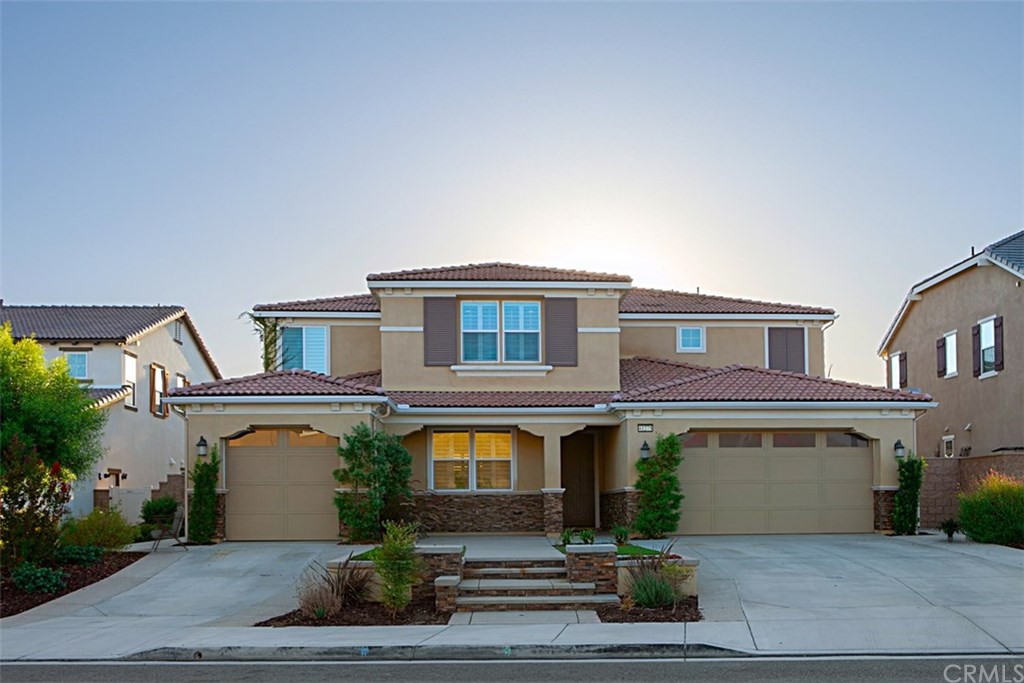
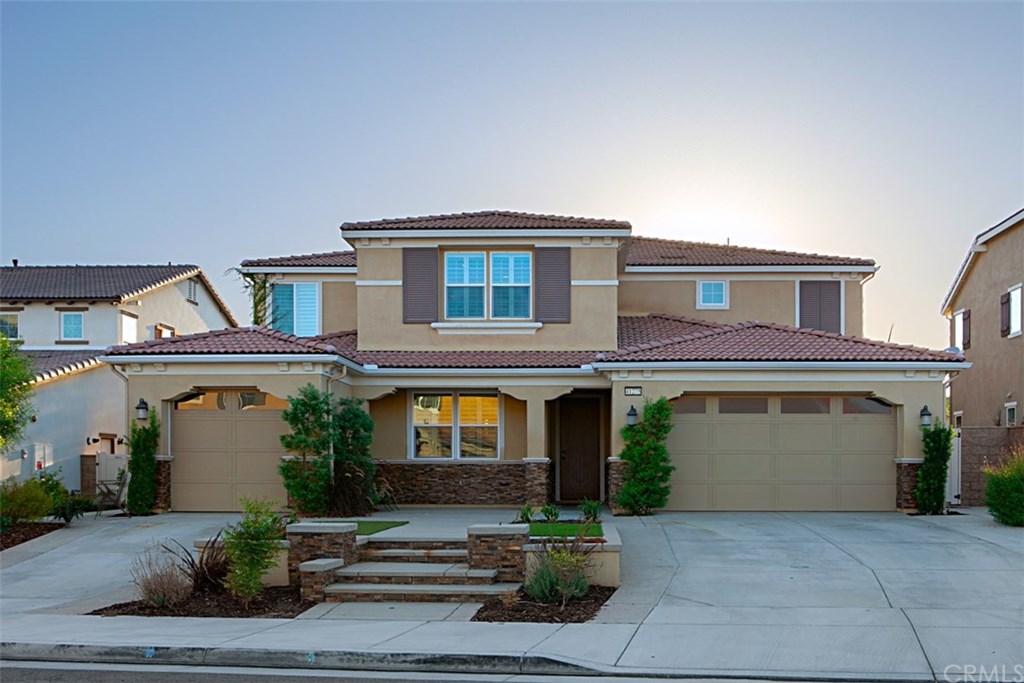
potted plant: present [934,518,965,542] -> present [52,500,85,528]

